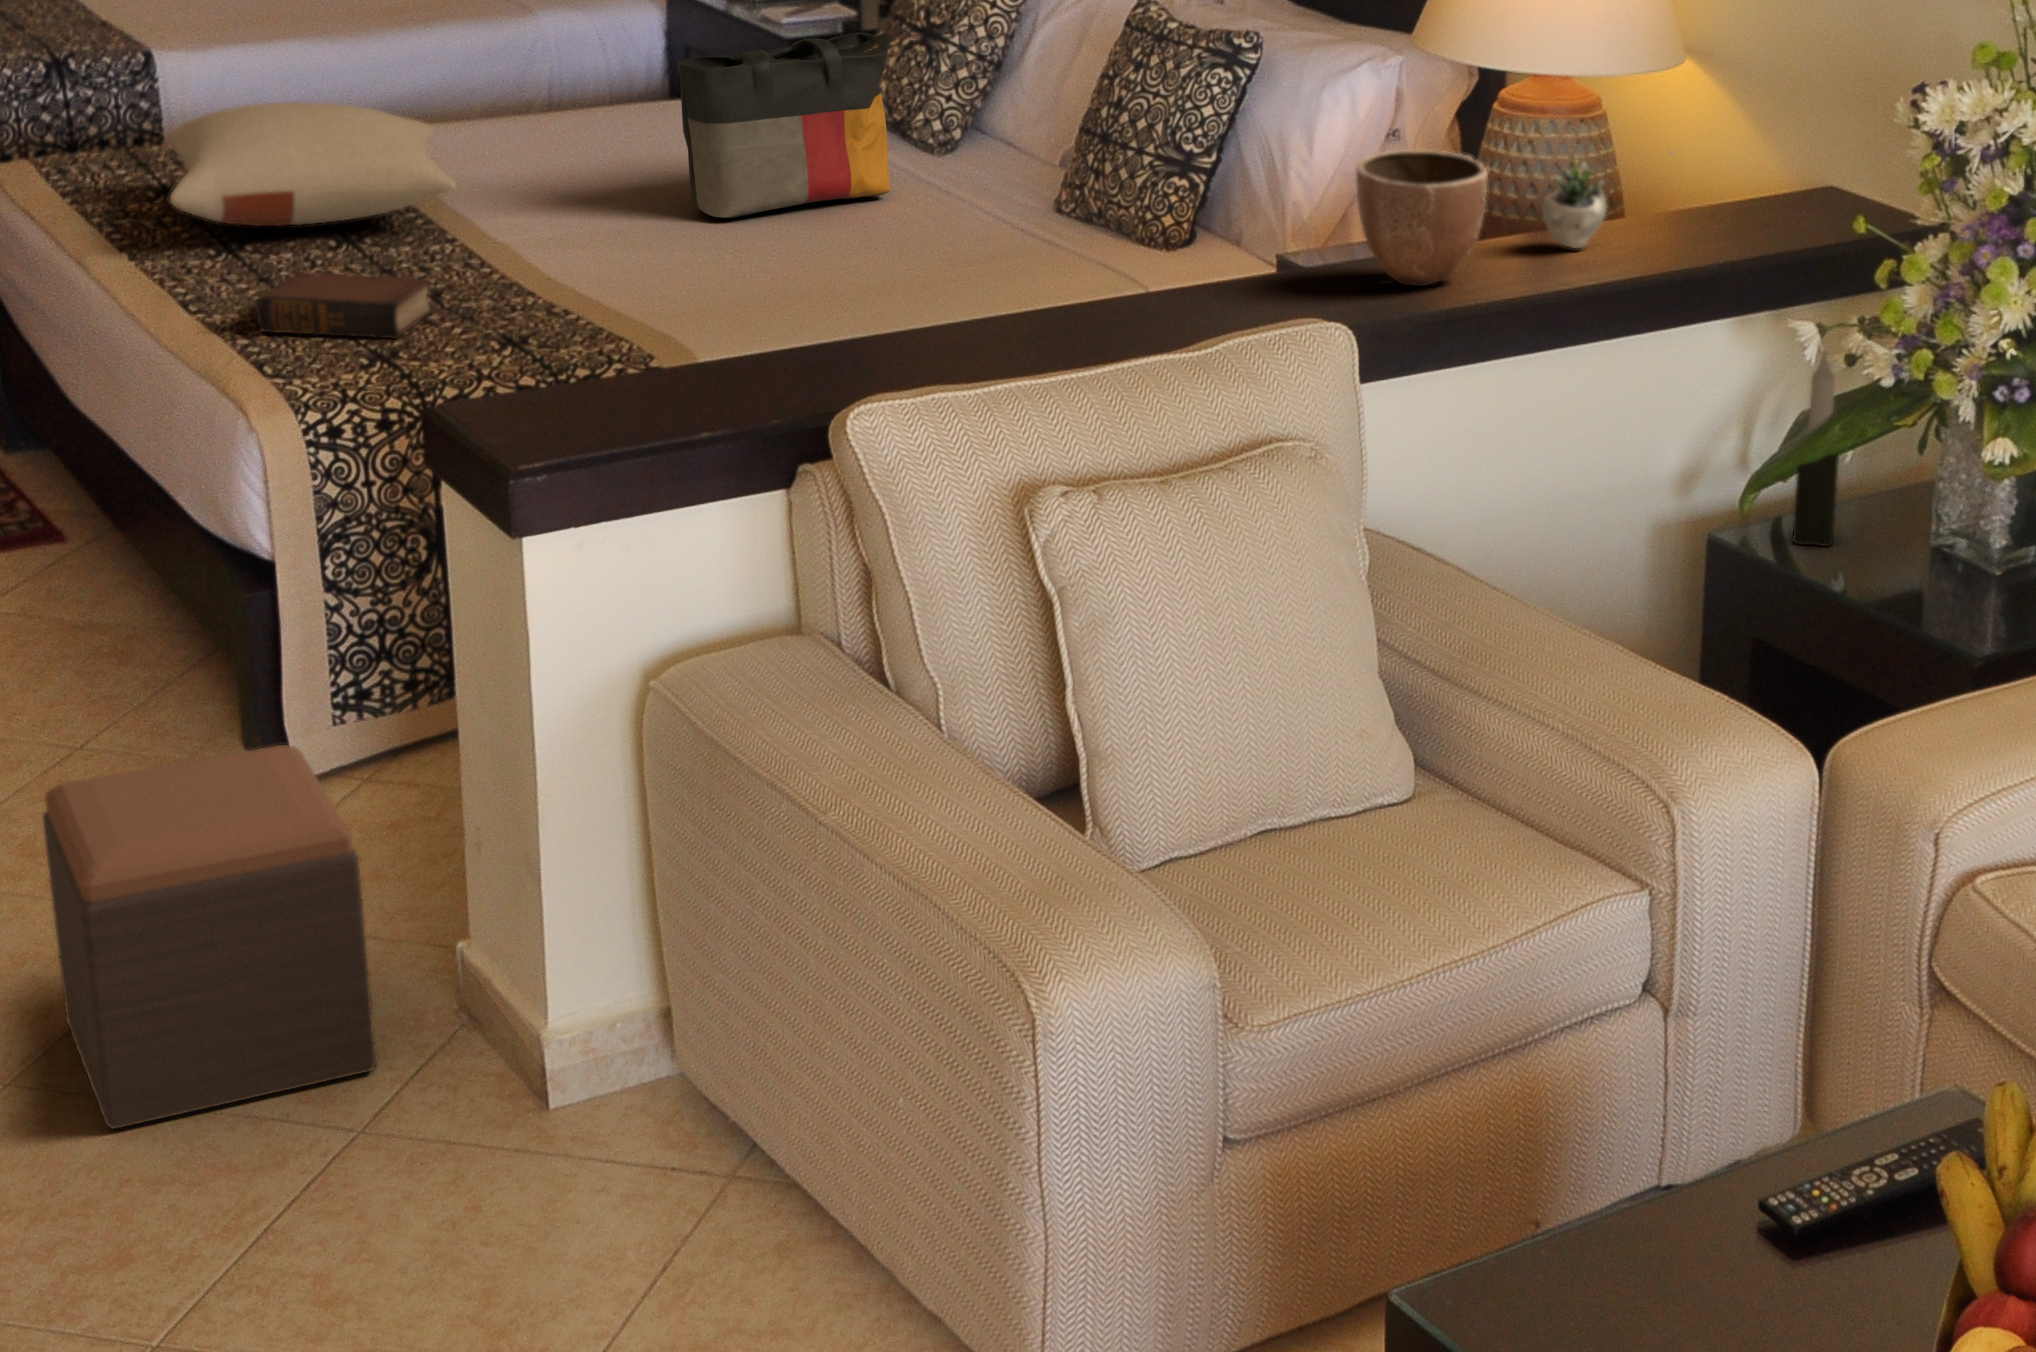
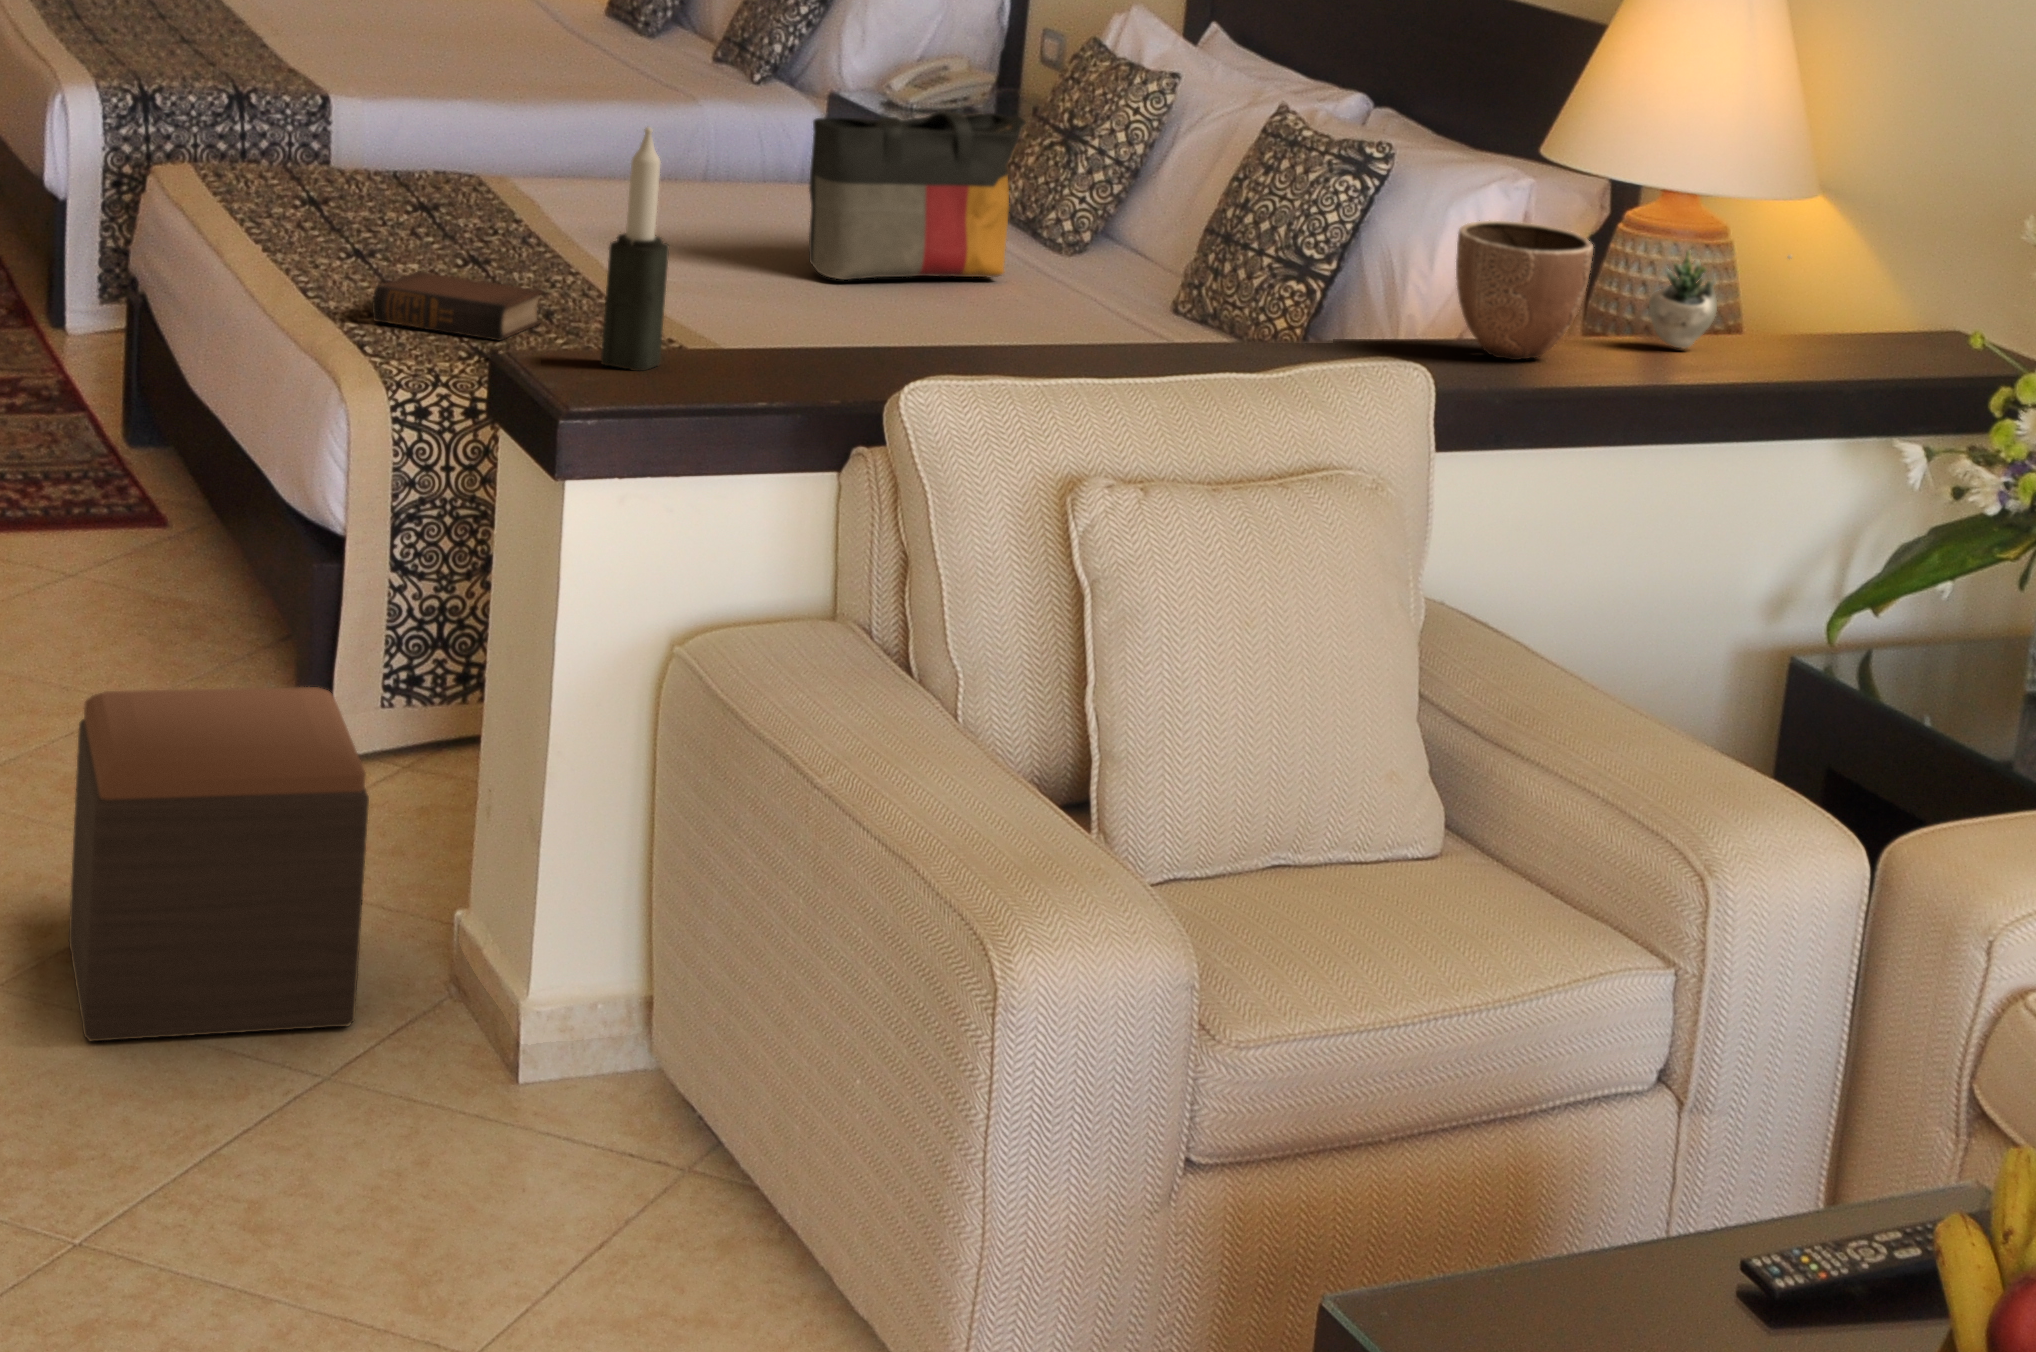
pillow: present [167,102,456,226] -> none [313,124,584,240]
candle: present [1793,351,1839,546] -> present [601,127,669,371]

